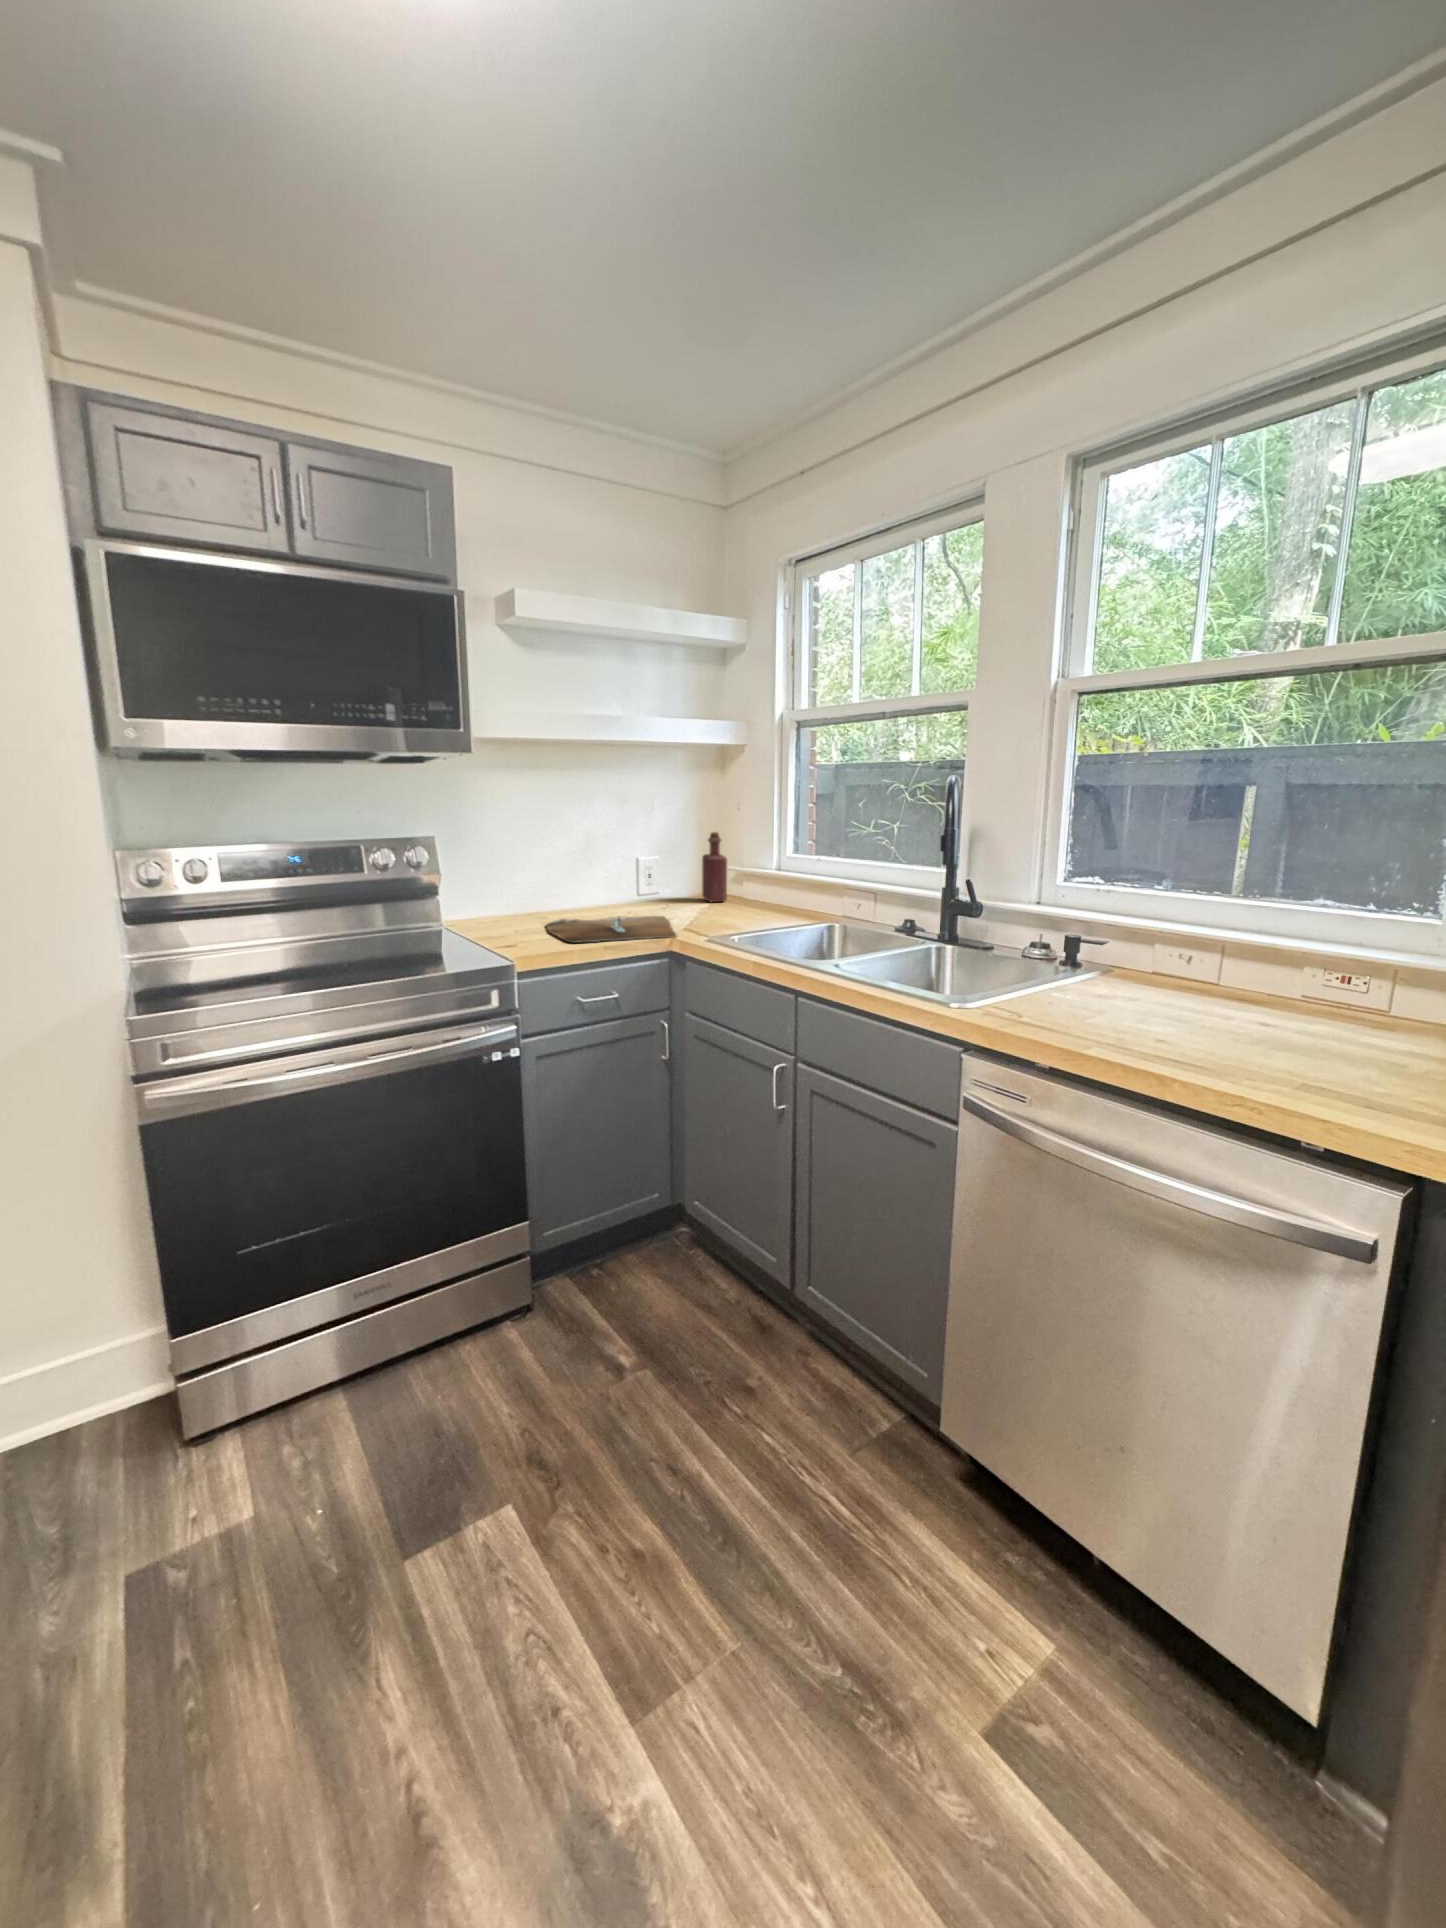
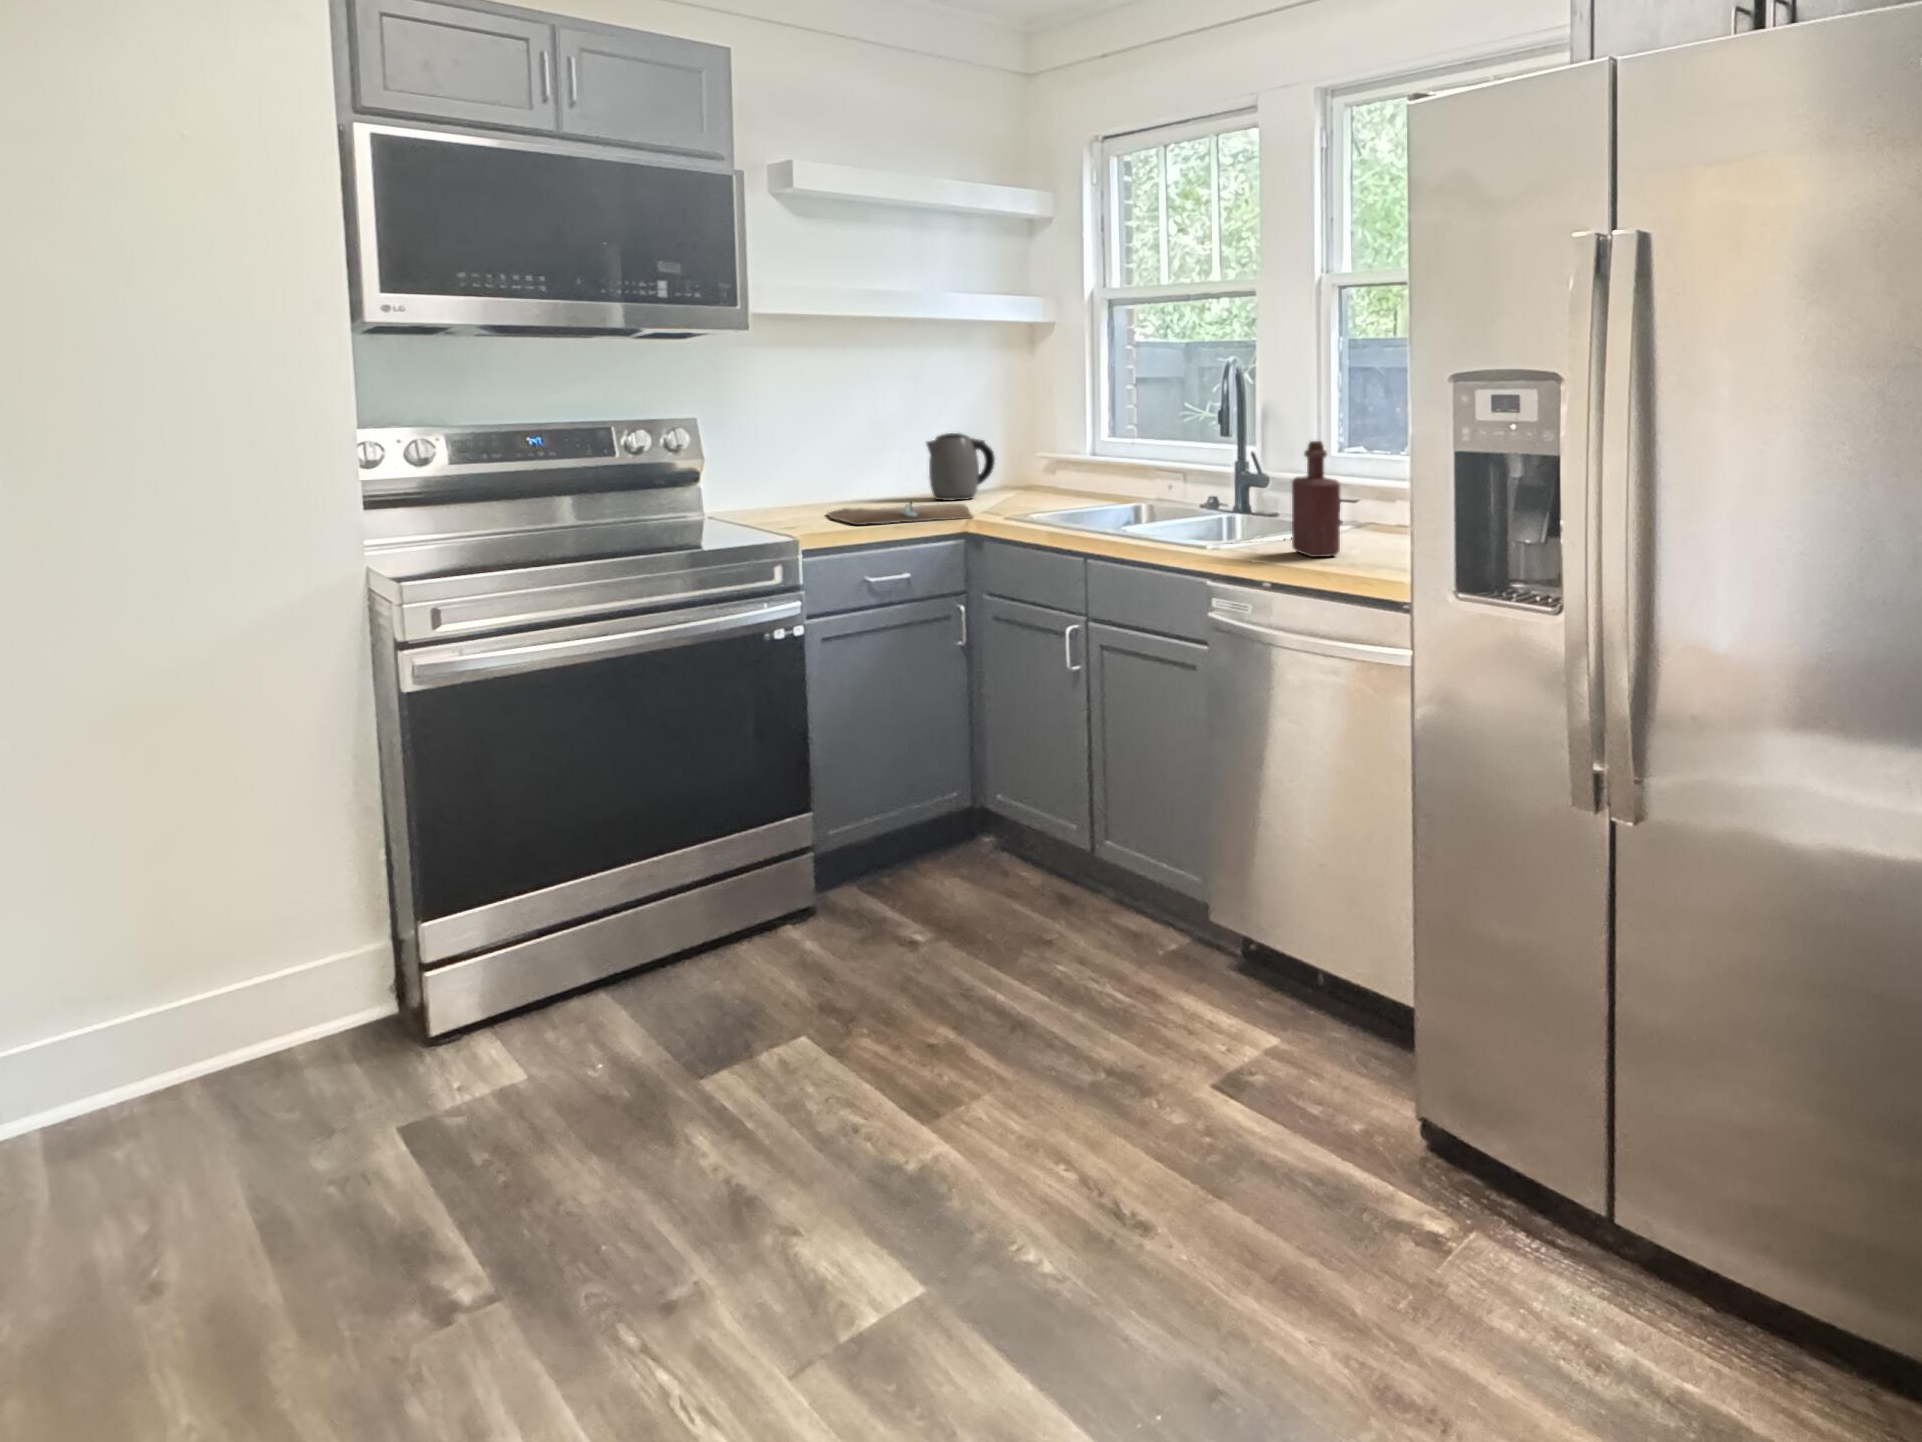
bottle: present [702,832,727,902] -> present [1292,441,1340,557]
kettle: none [632,848,691,911] -> present [926,433,995,500]

